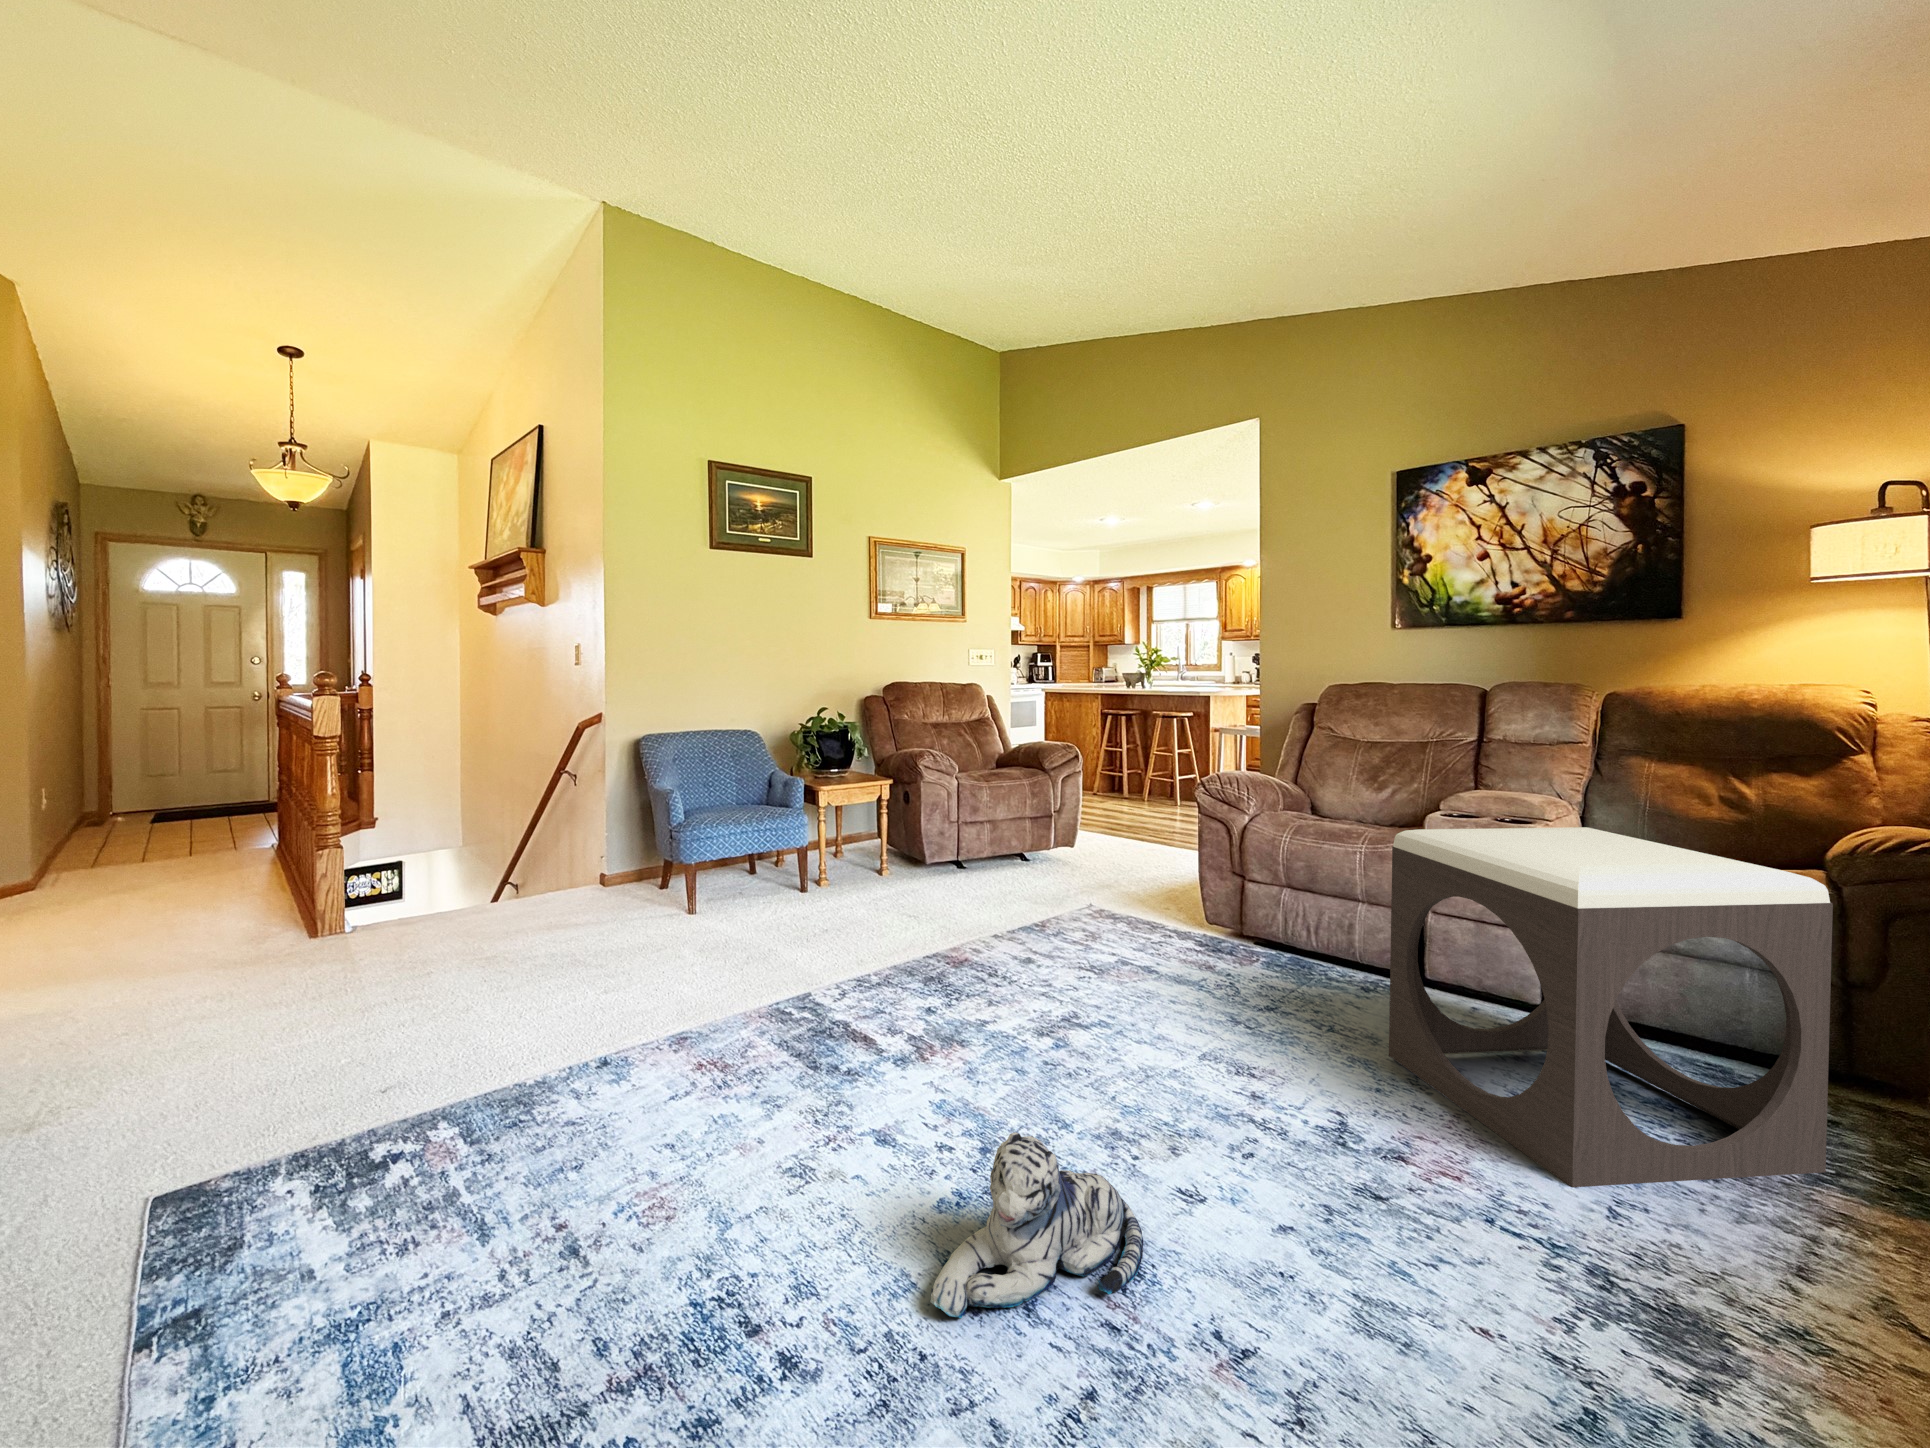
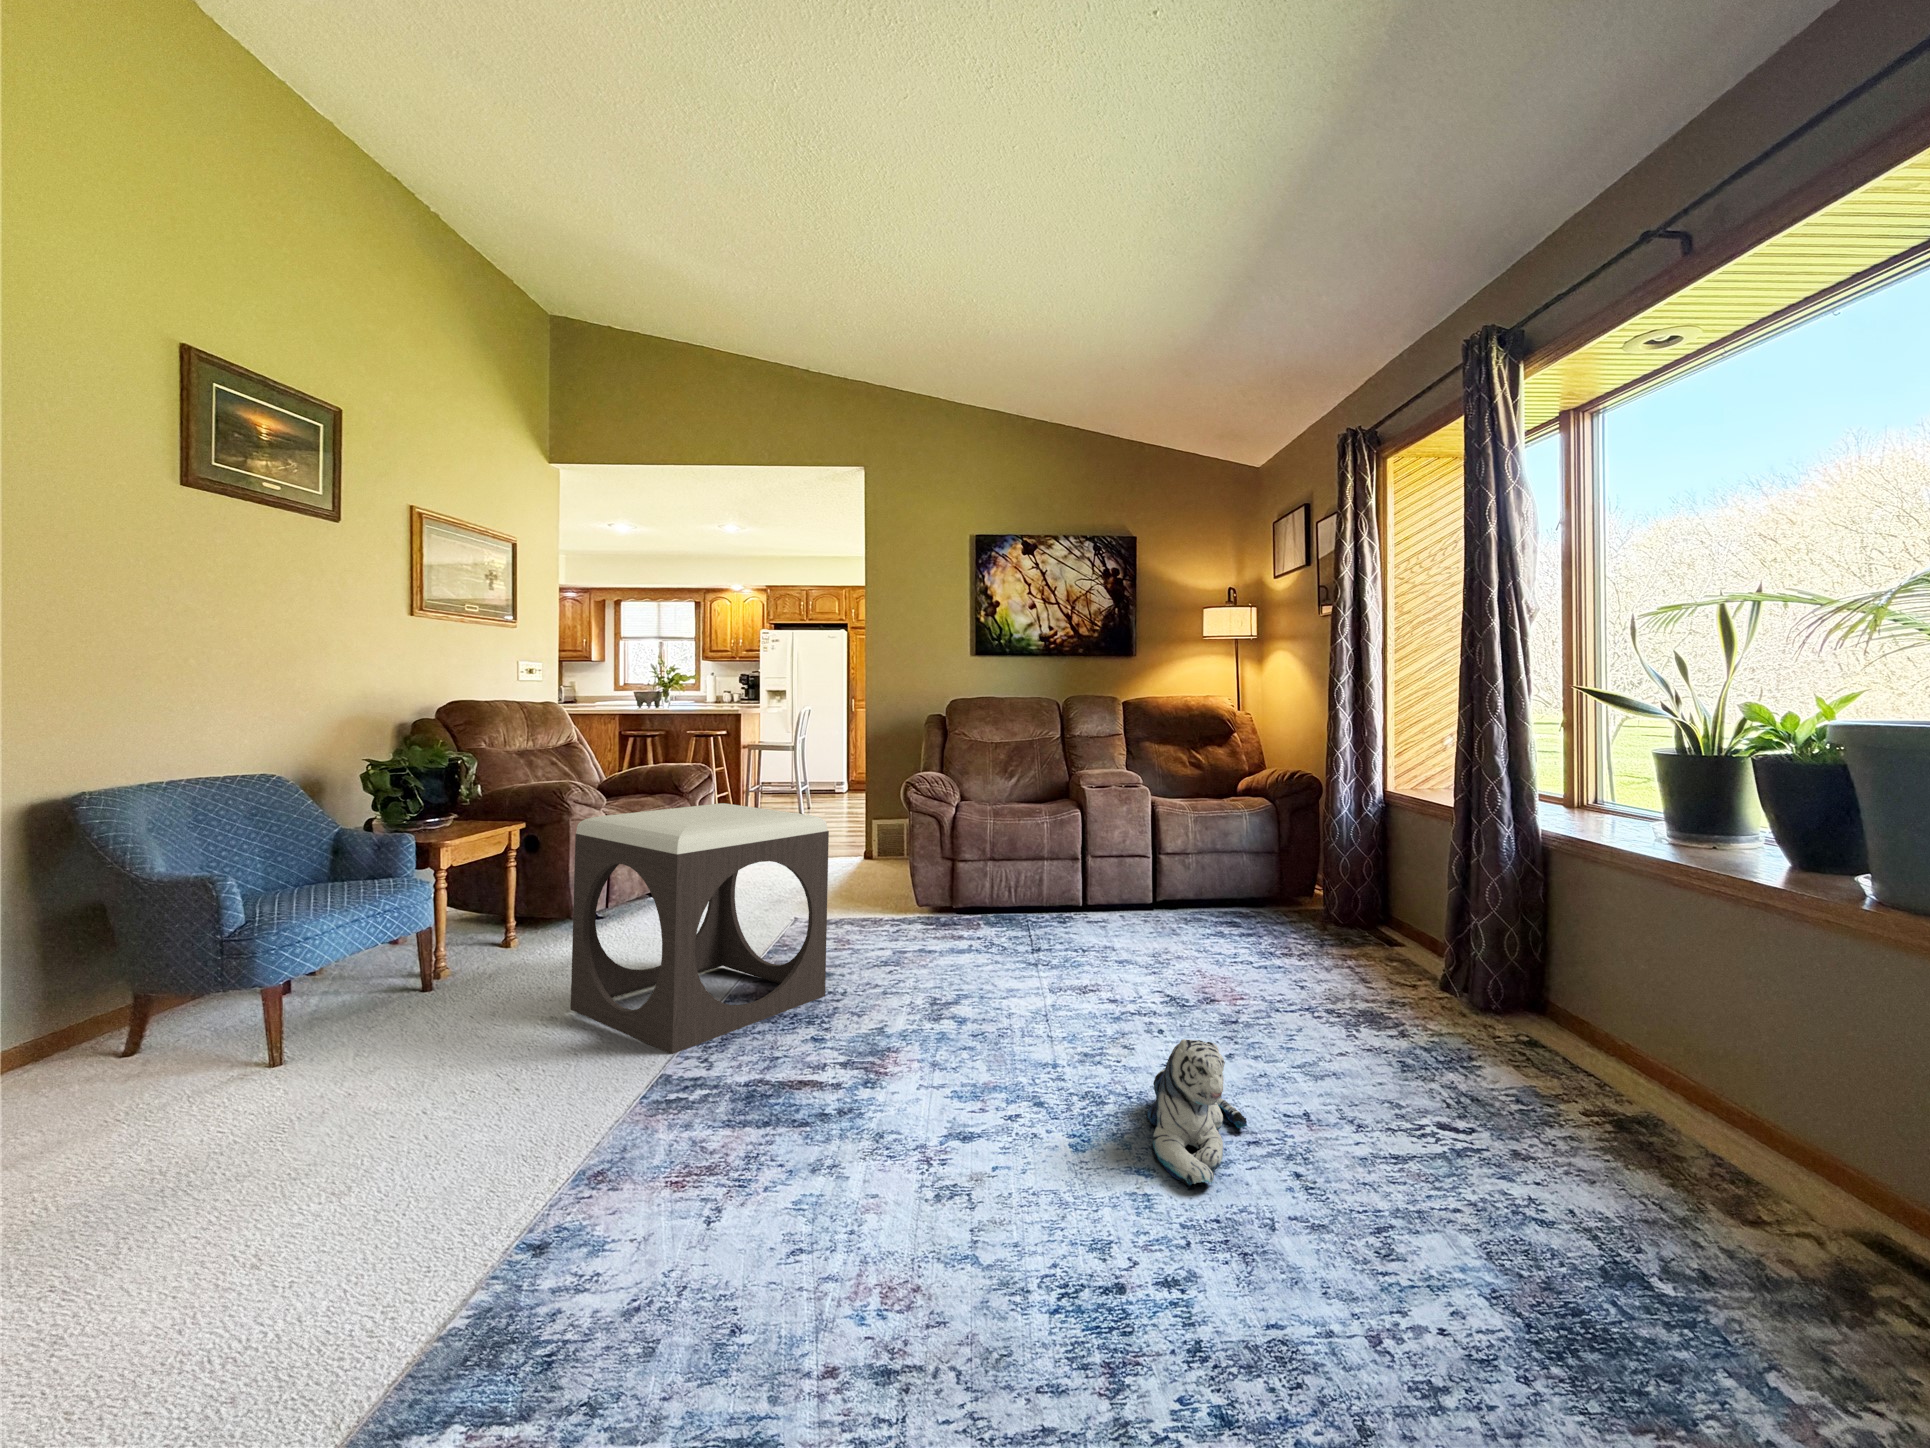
footstool: present [1389,827,1833,1187] -> present [571,803,829,1054]

